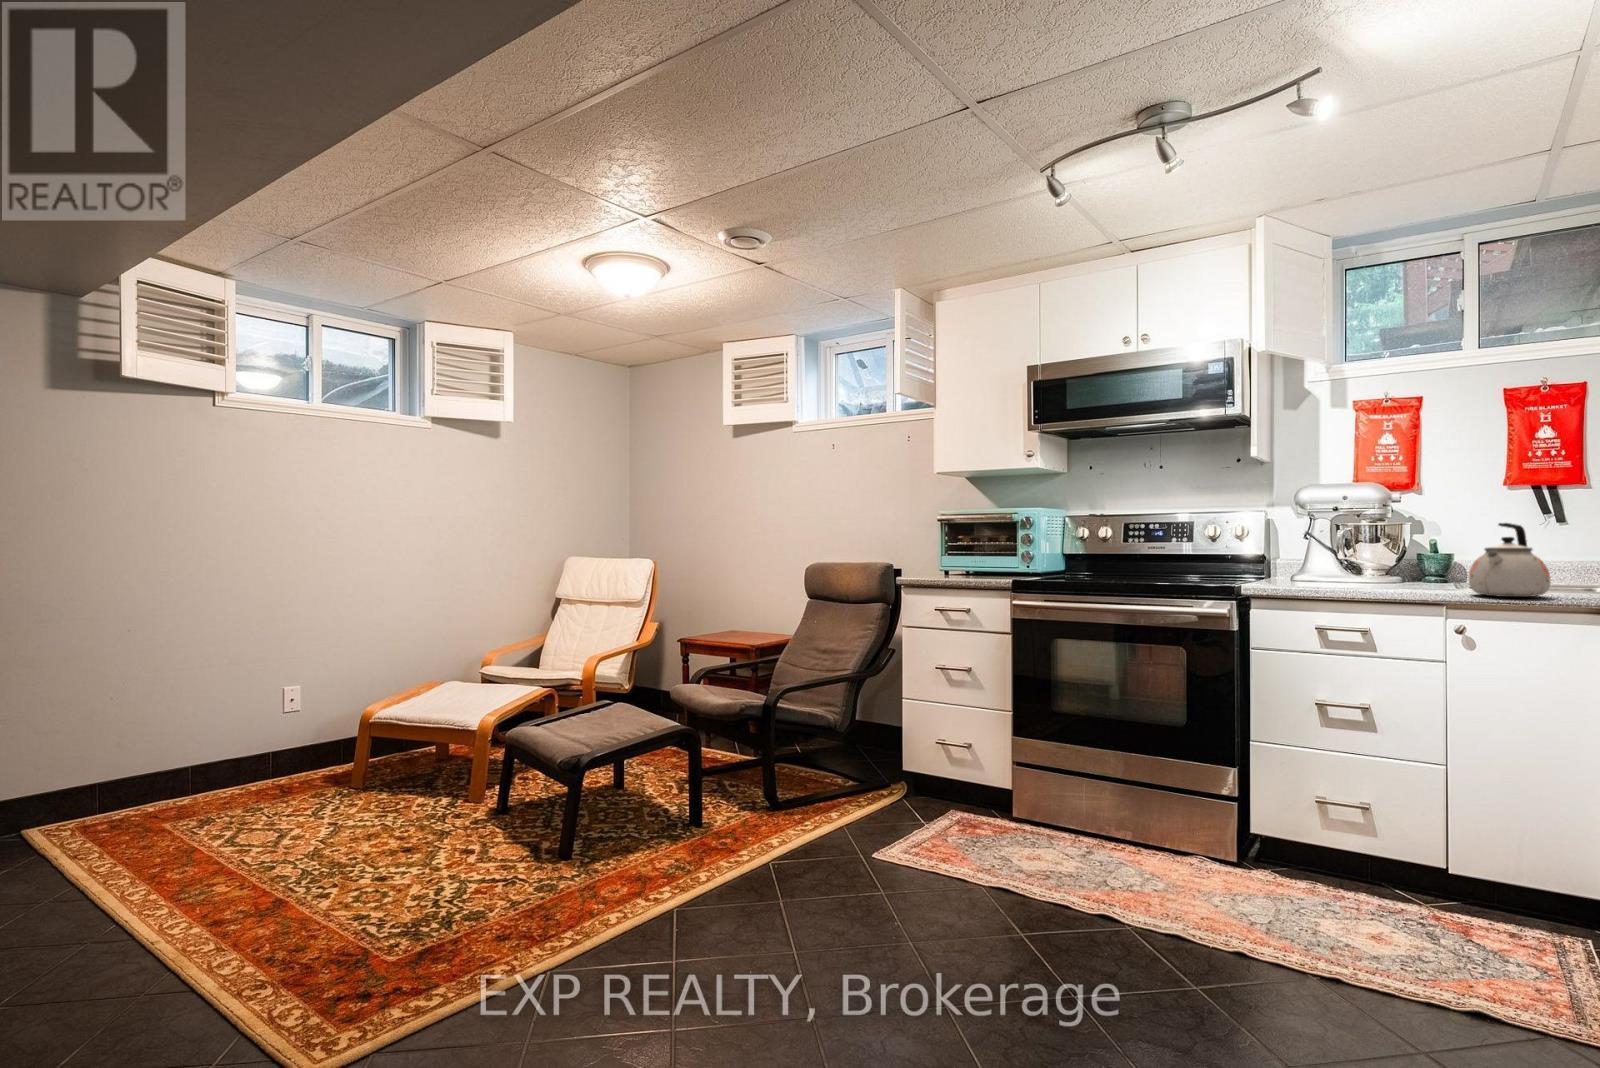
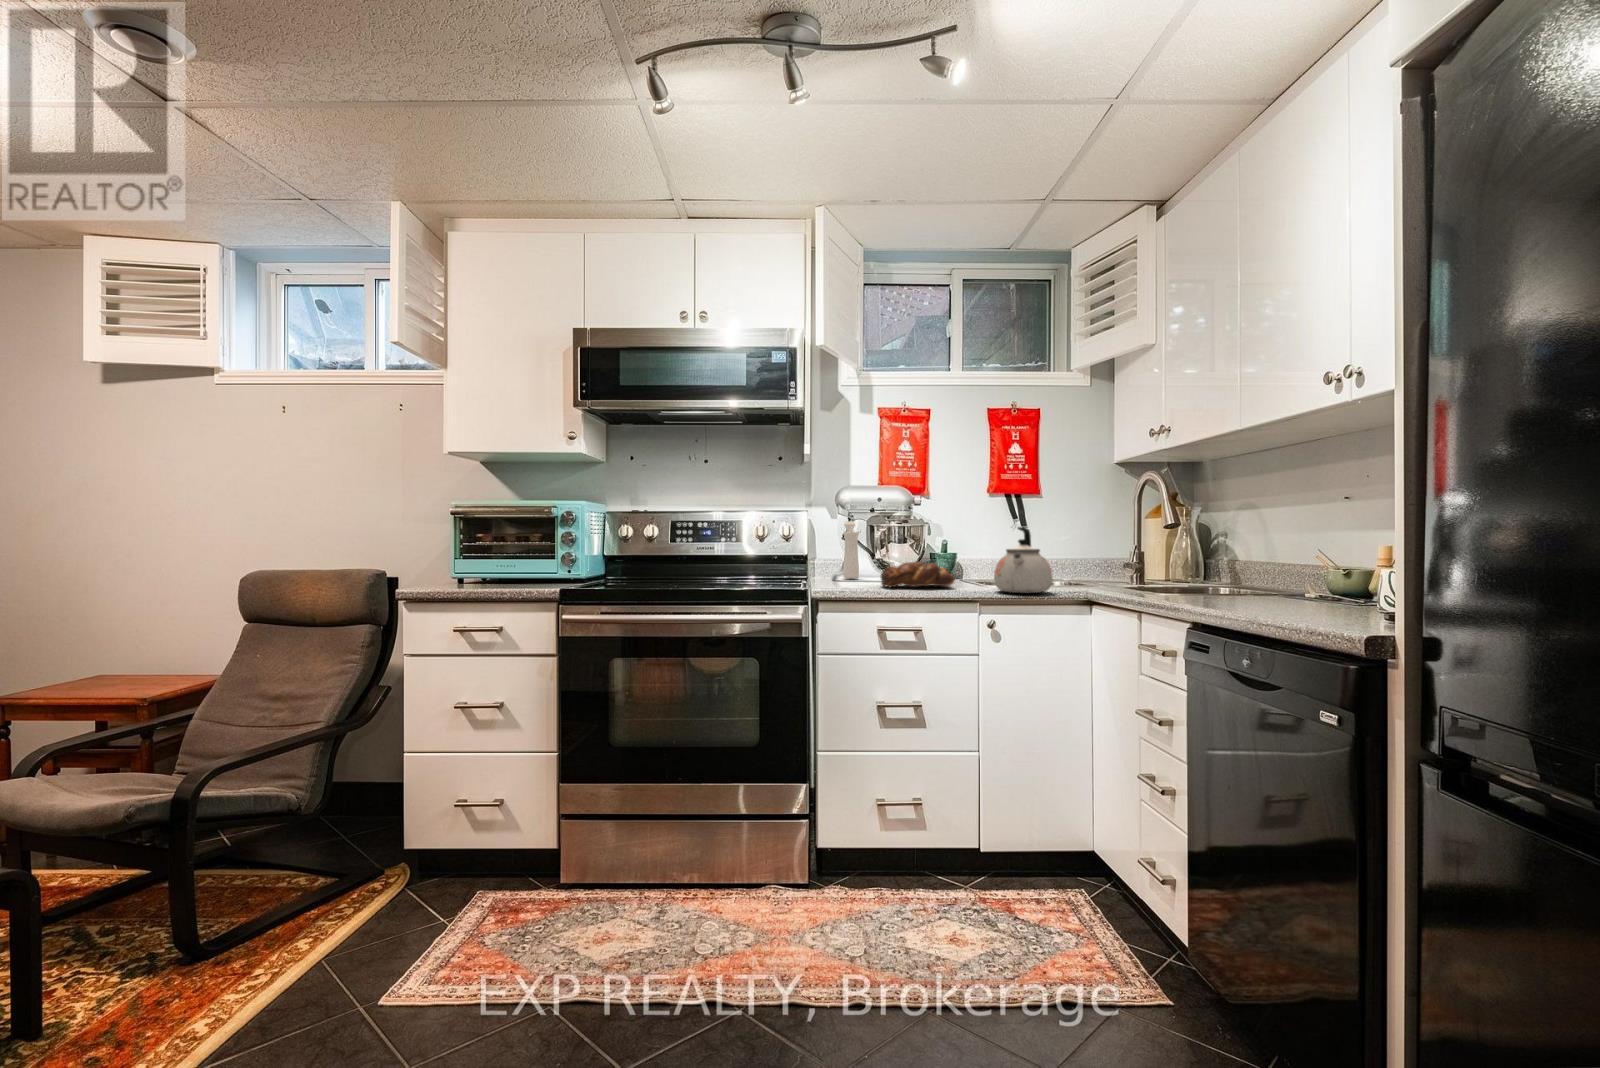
pepper mill: none [1301,521,1320,578] -> present [843,521,859,578]
bread loaf: none [1331,561,1423,587] -> present [880,561,955,587]

